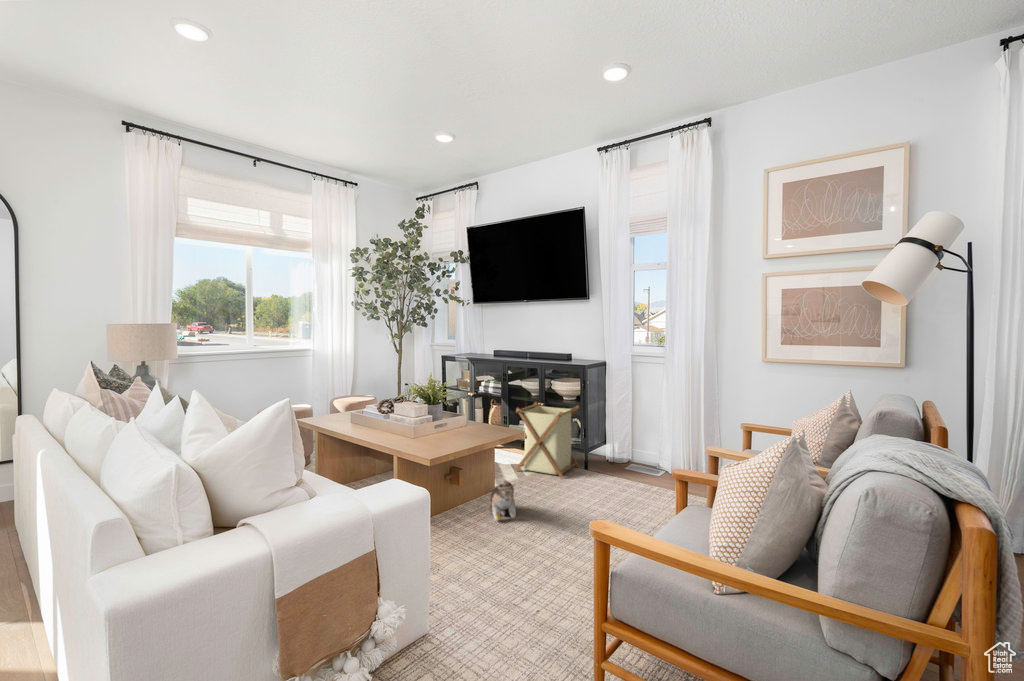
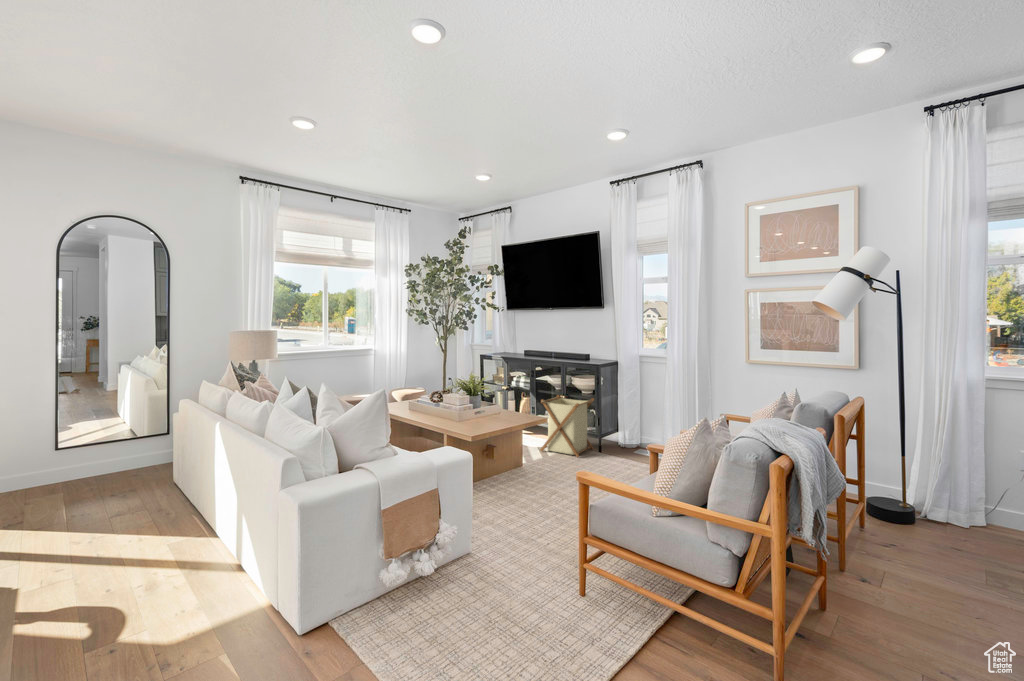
plush toy: present [490,480,516,521] -> none [518,455,538,486]

